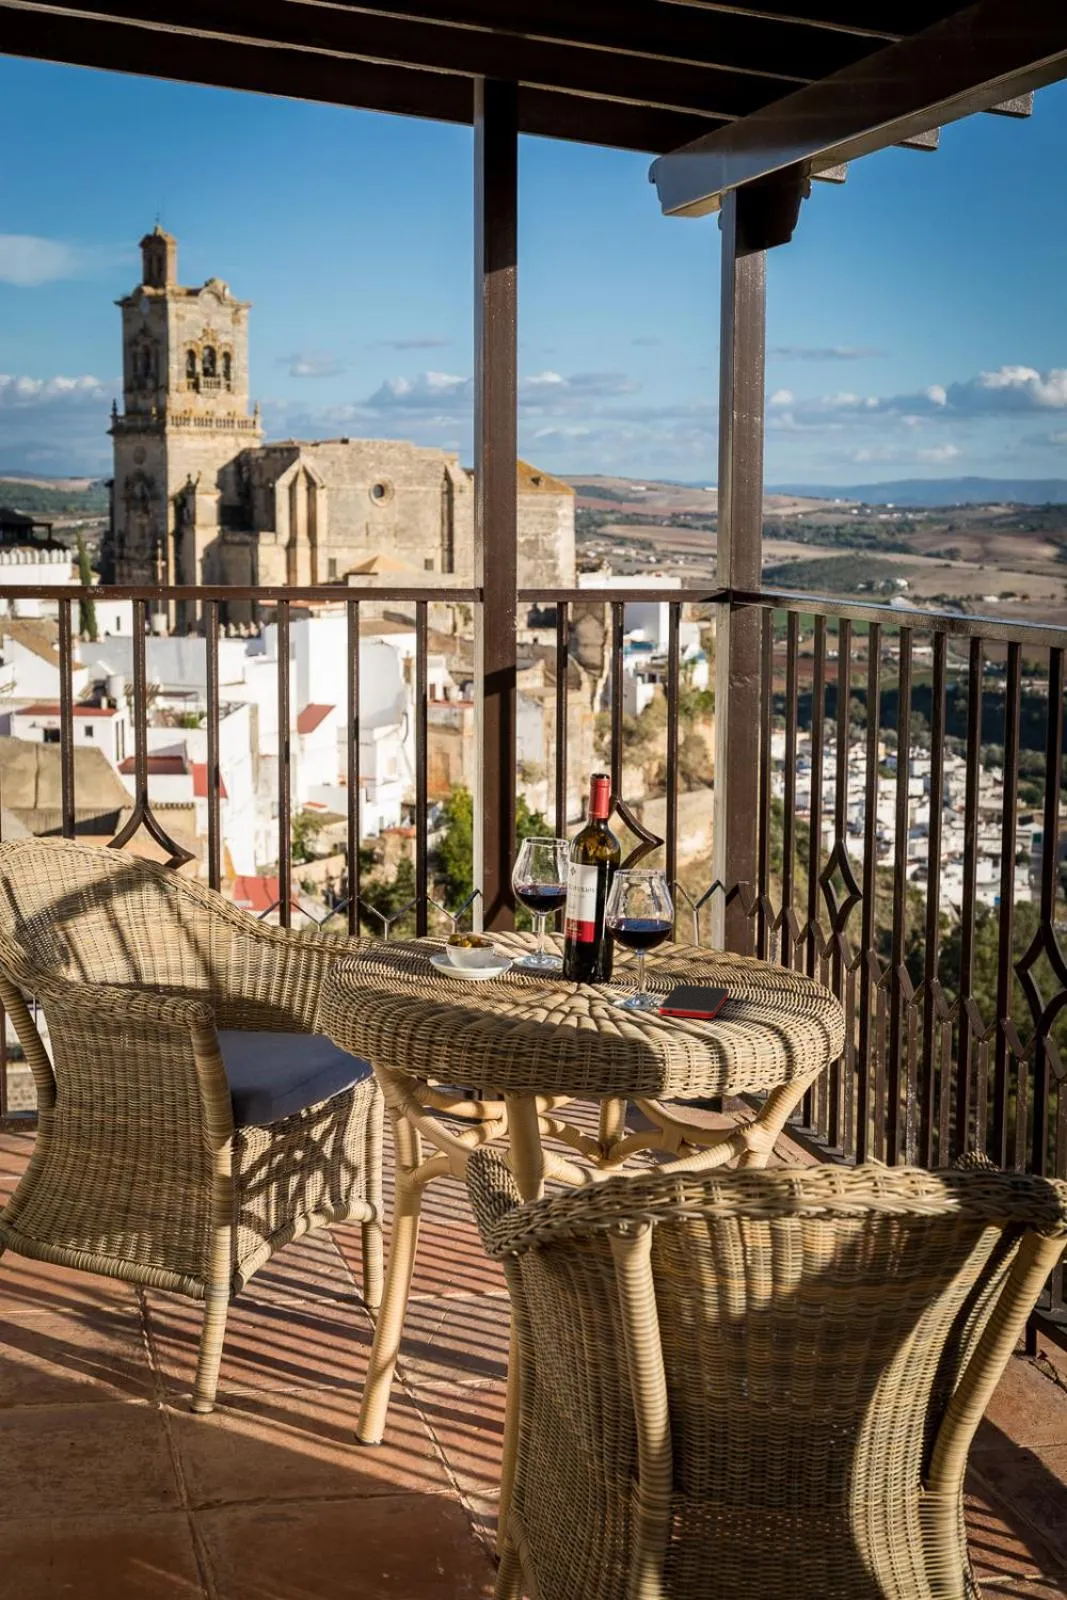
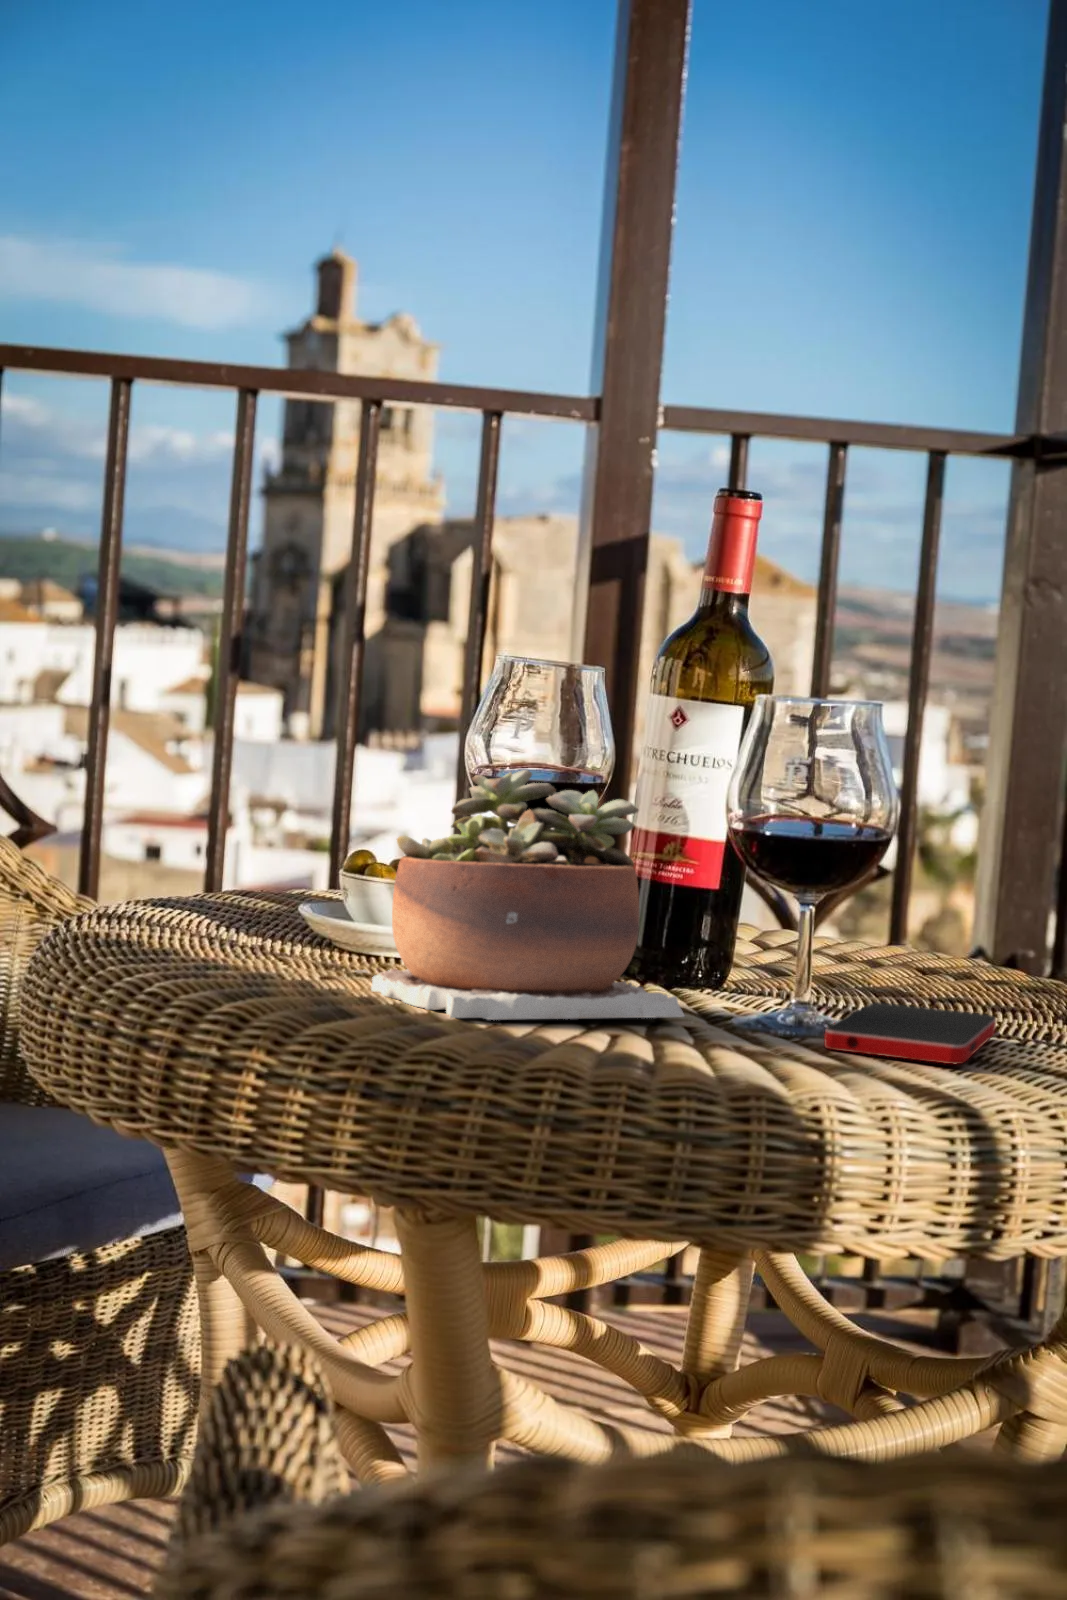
succulent plant: none [463,900,604,1016] -> present [356,770,685,1020]

